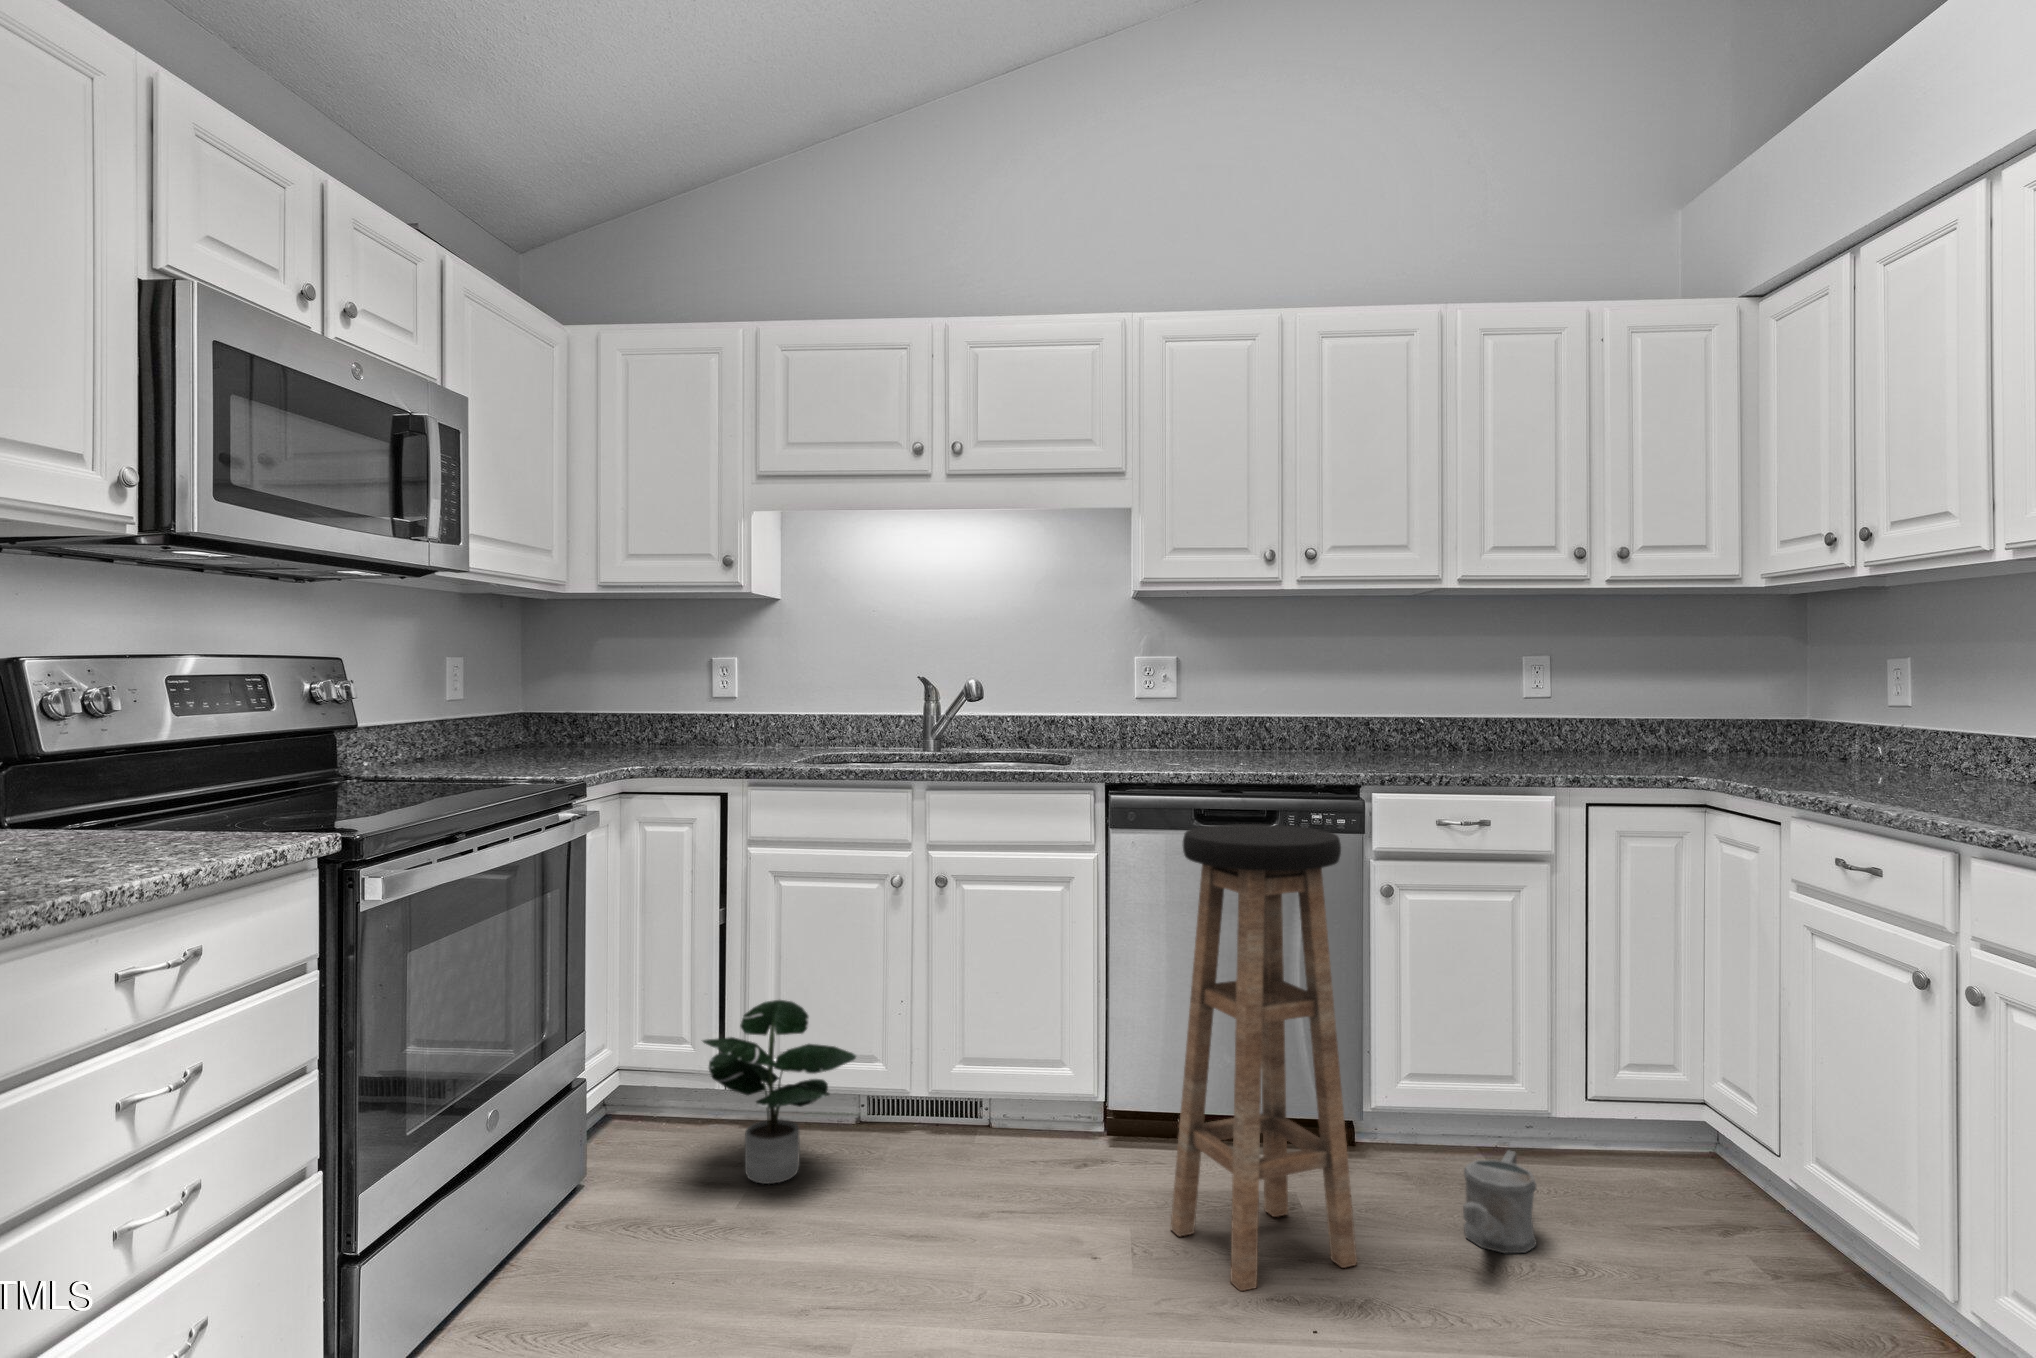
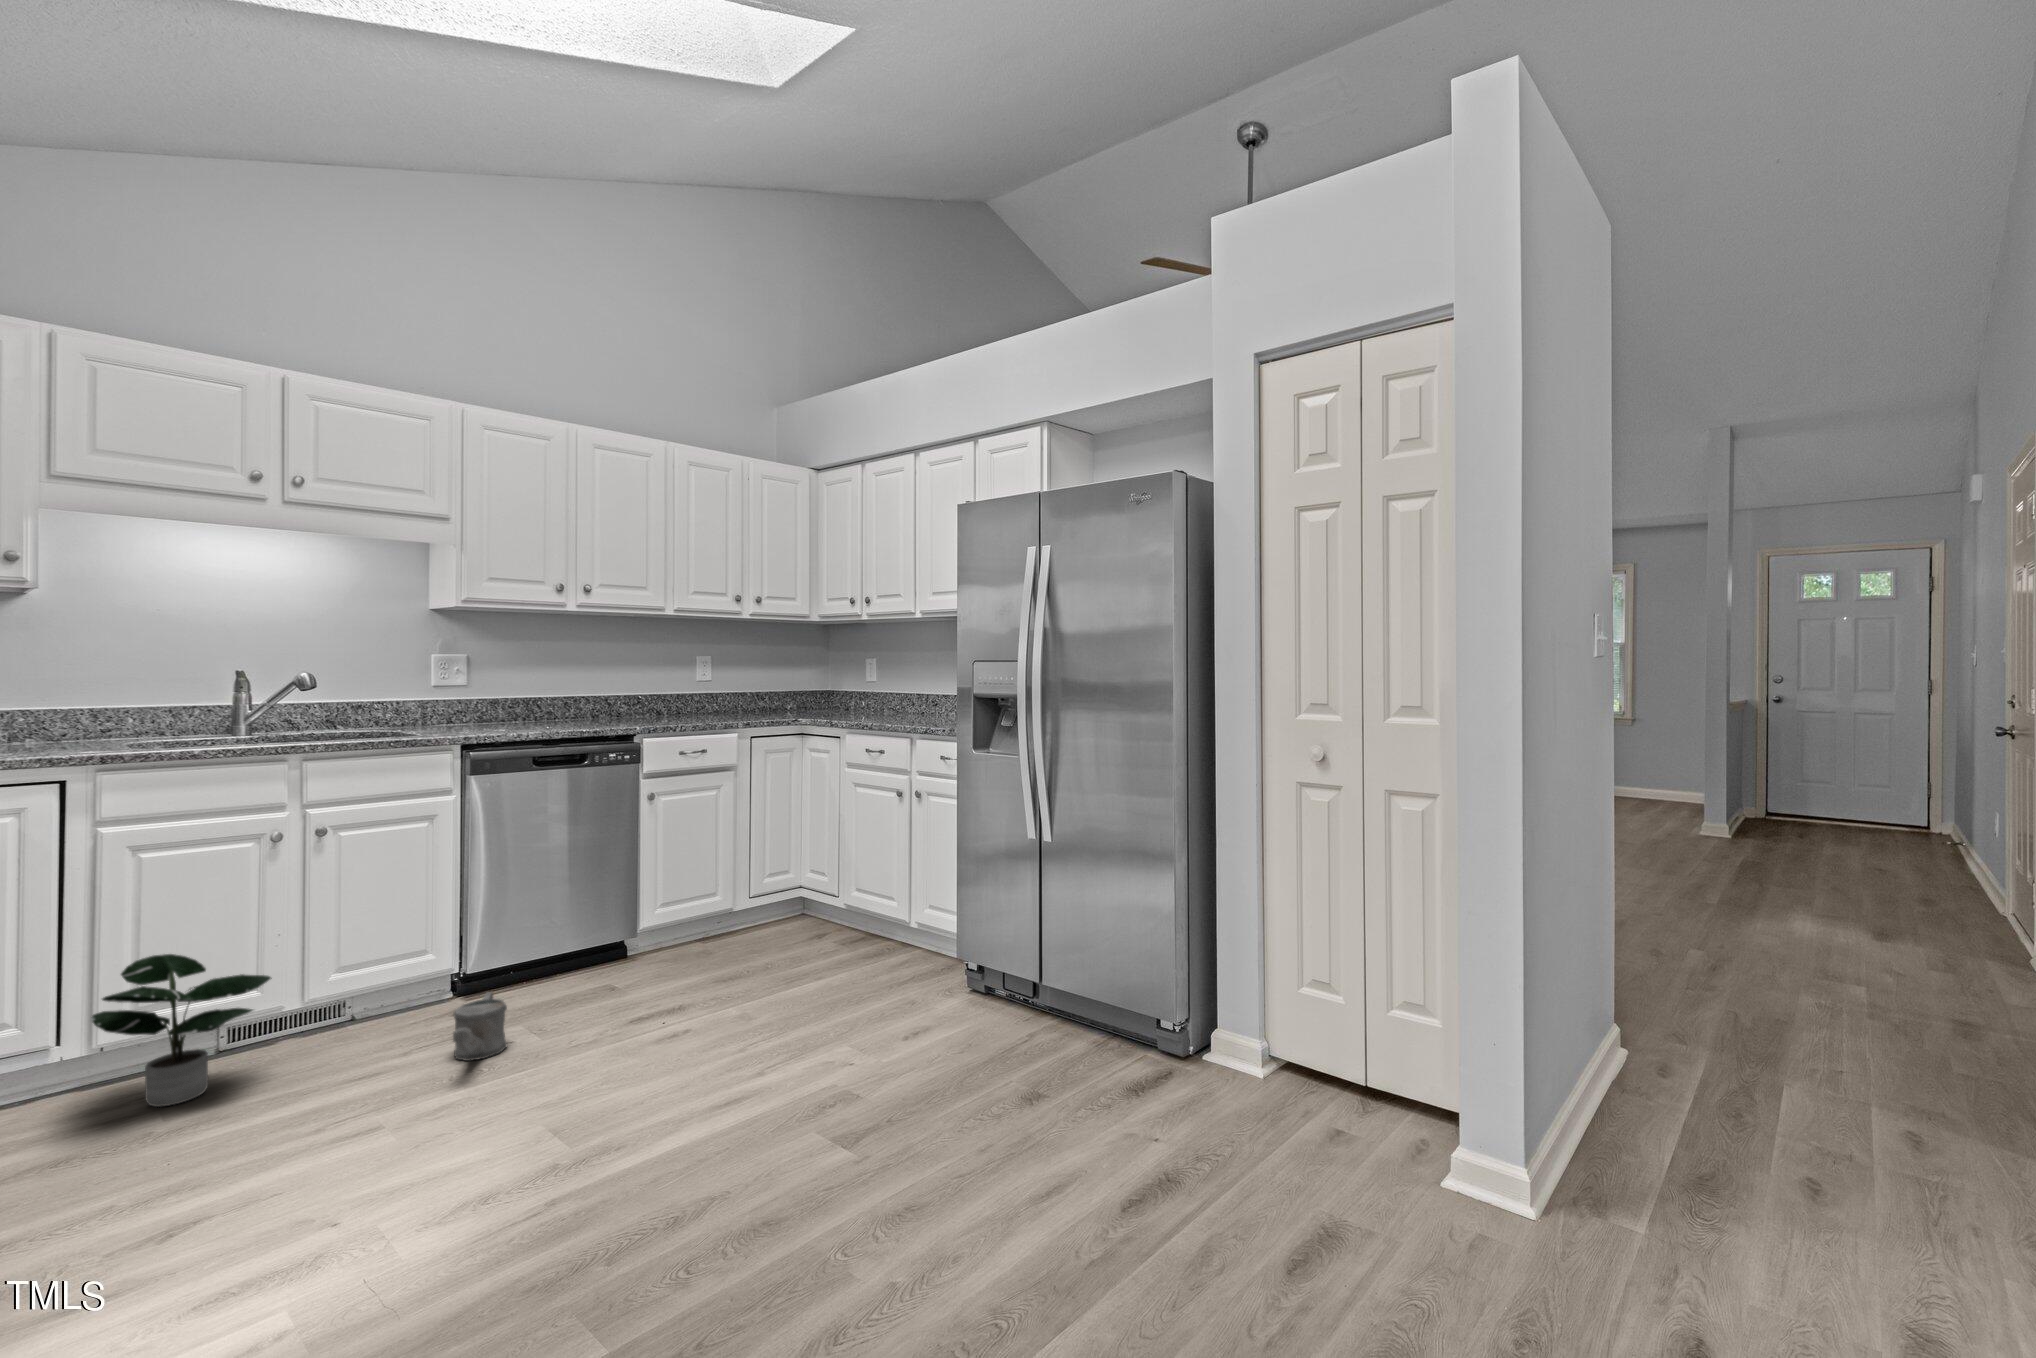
bar stool: present [1171,824,1357,1291] -> none [558,758,678,1025]
watering can: present [1463,1150,1536,1253] -> present [453,992,507,1061]

